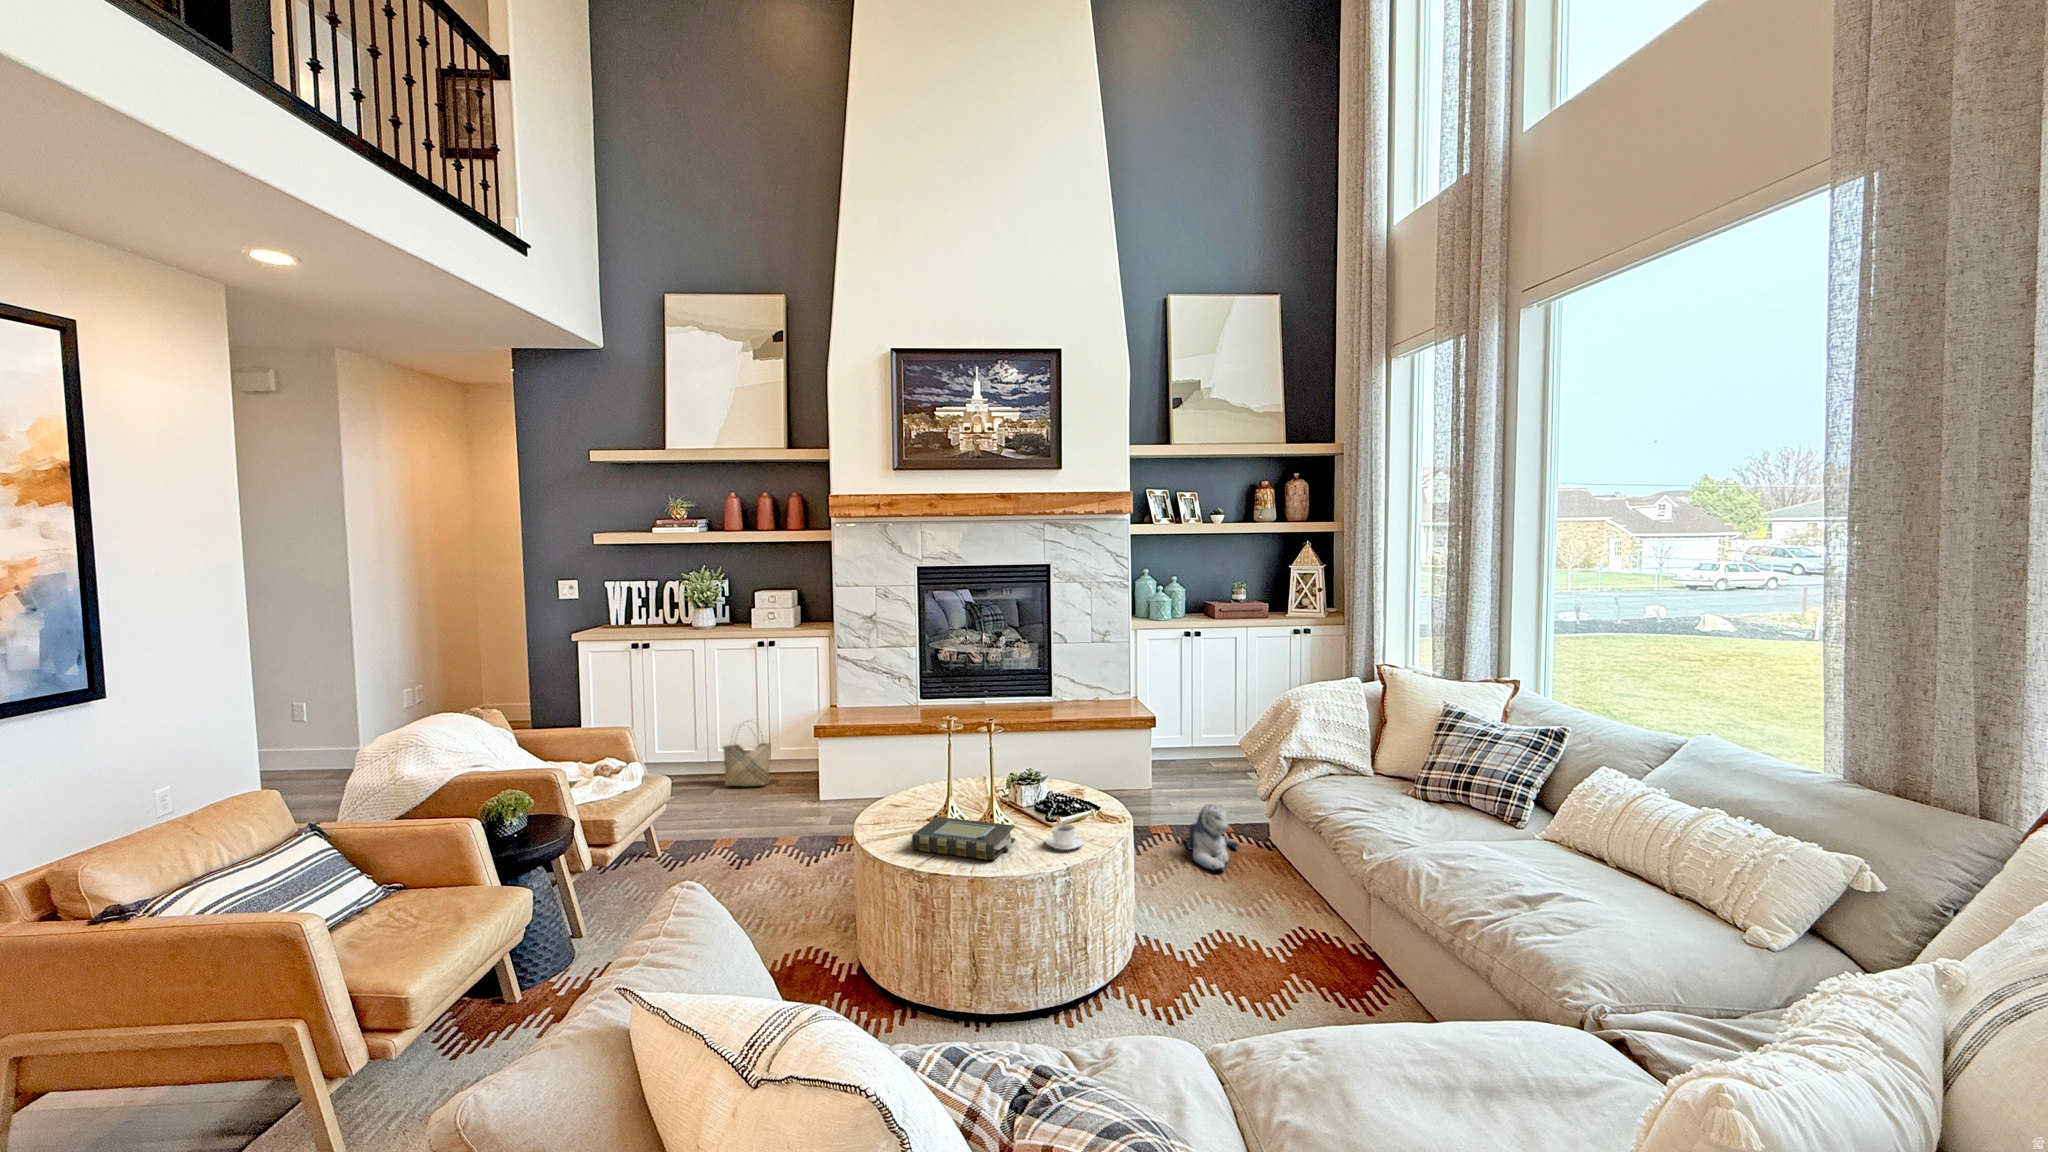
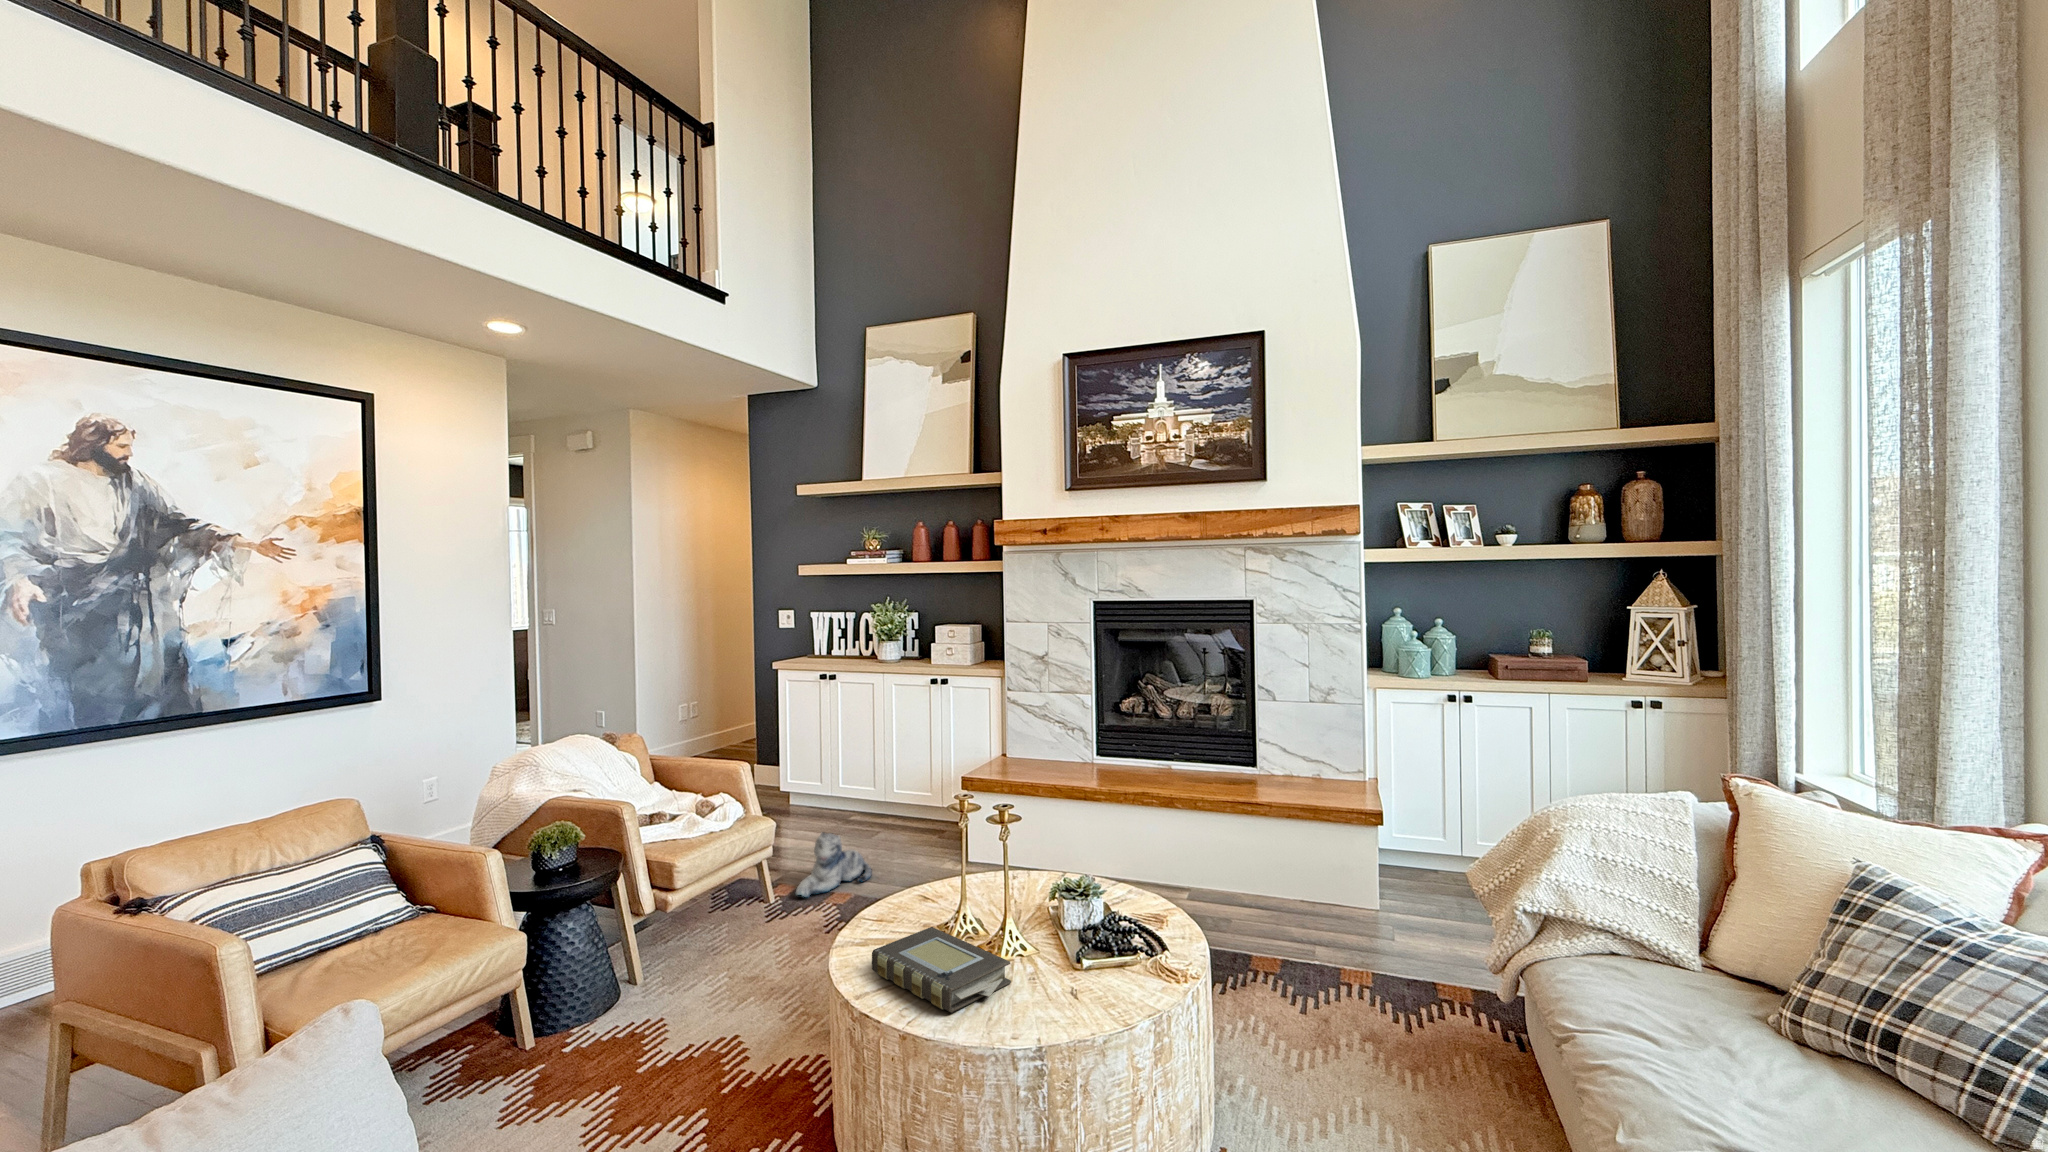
woven basket: present [723,725,771,786] -> none [888,761,936,833]
plush toy: present [1186,804,1239,870] -> present [796,832,872,897]
coffee cup: present [1046,824,1085,850] -> none [1042,972,1101,1017]

